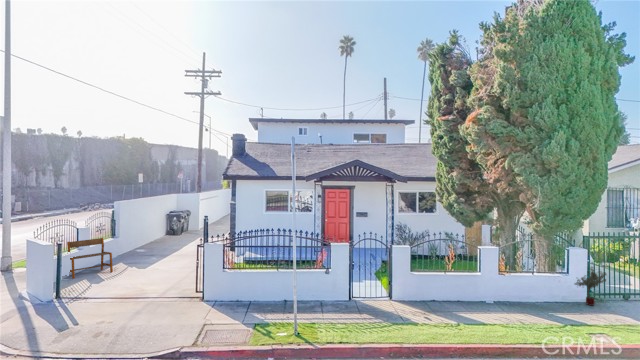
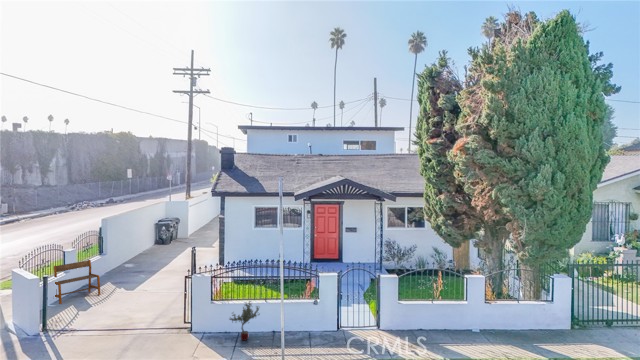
potted tree: present [575,267,606,306] -> present [230,301,259,341]

